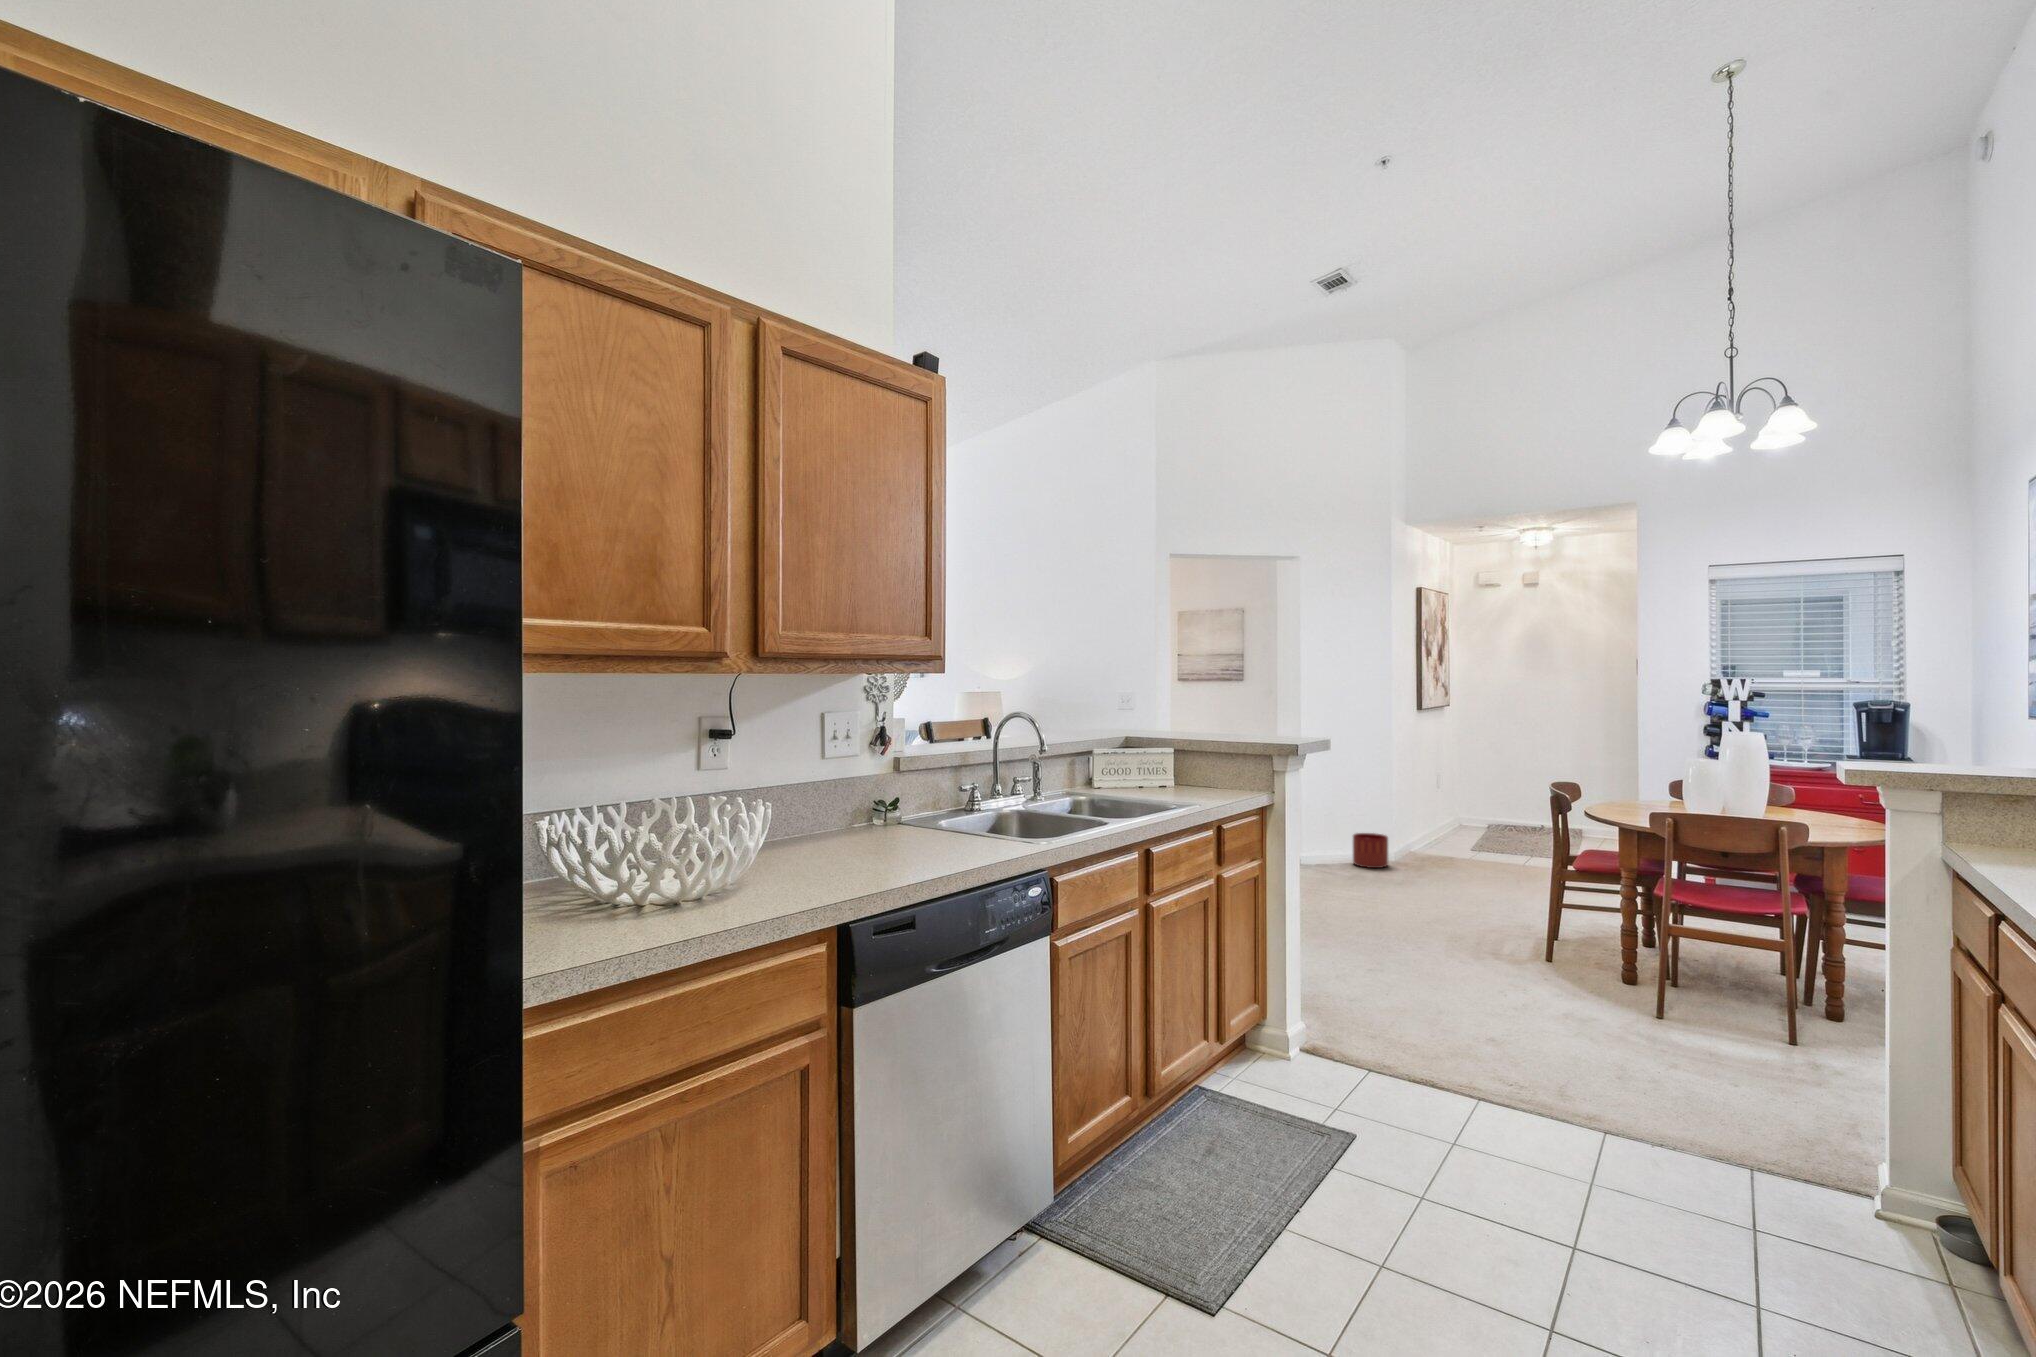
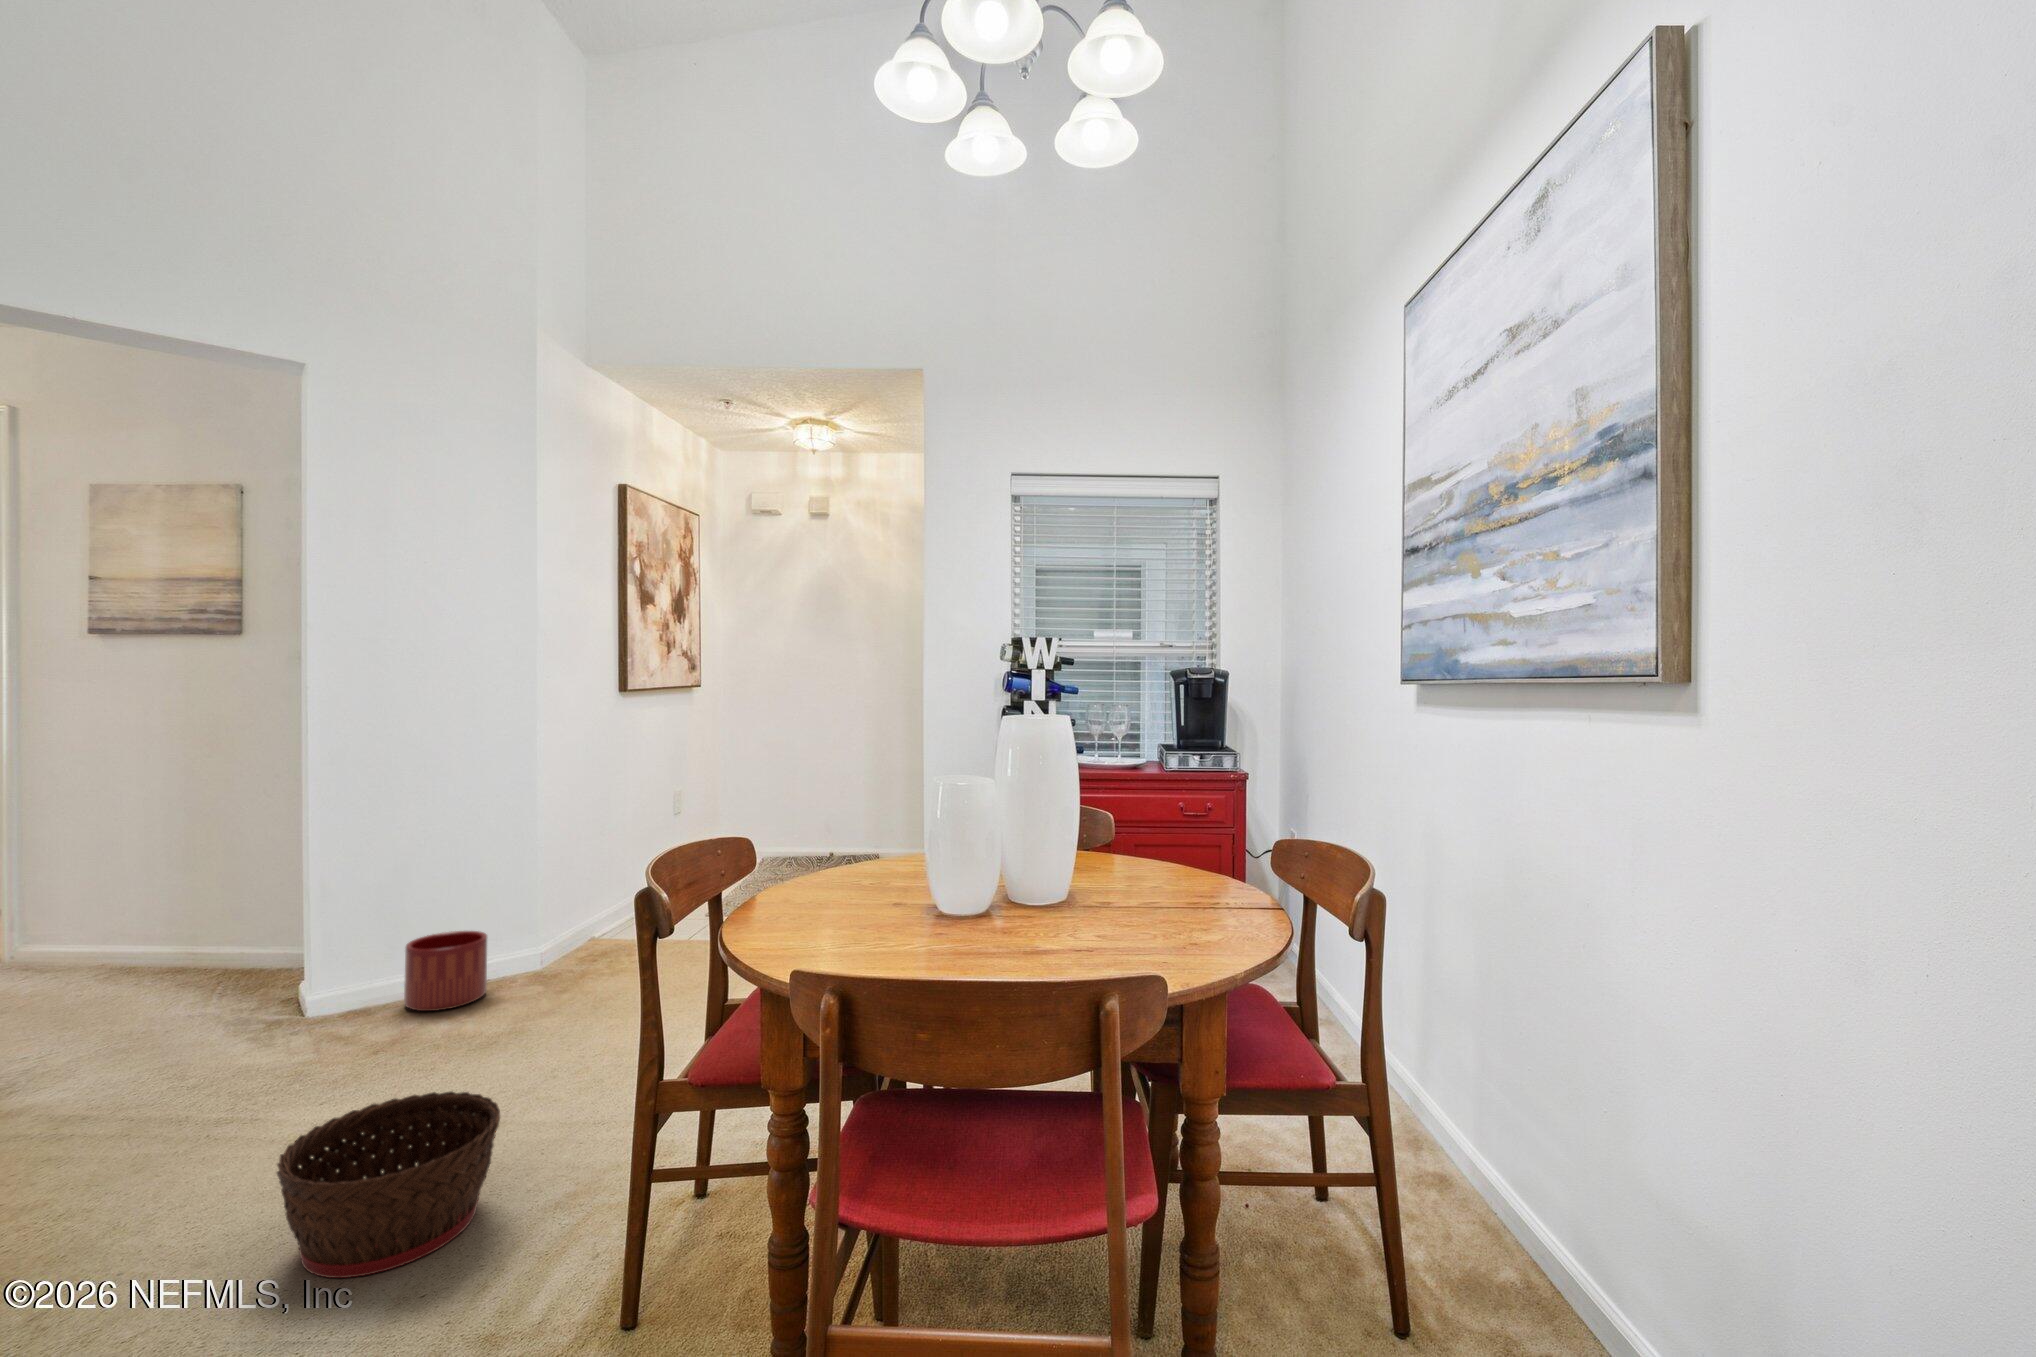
basket: none [1411,879,1484,929] -> present [277,1091,500,1278]

